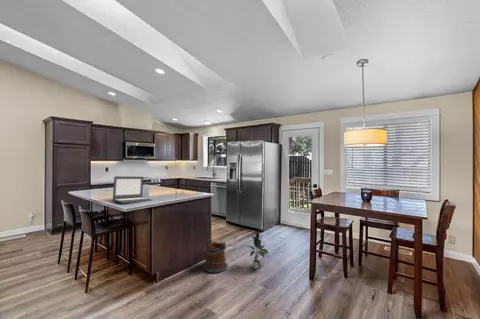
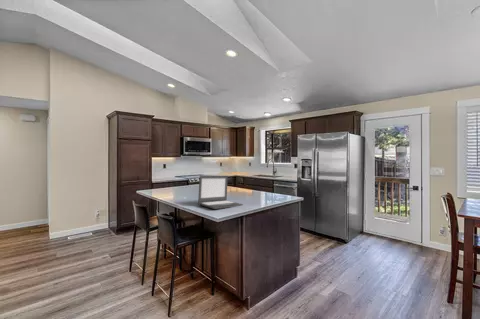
potted plant: present [248,233,269,269] -> none [358,249,390,296]
bucket: present [203,239,228,273] -> none [298,253,332,298]

